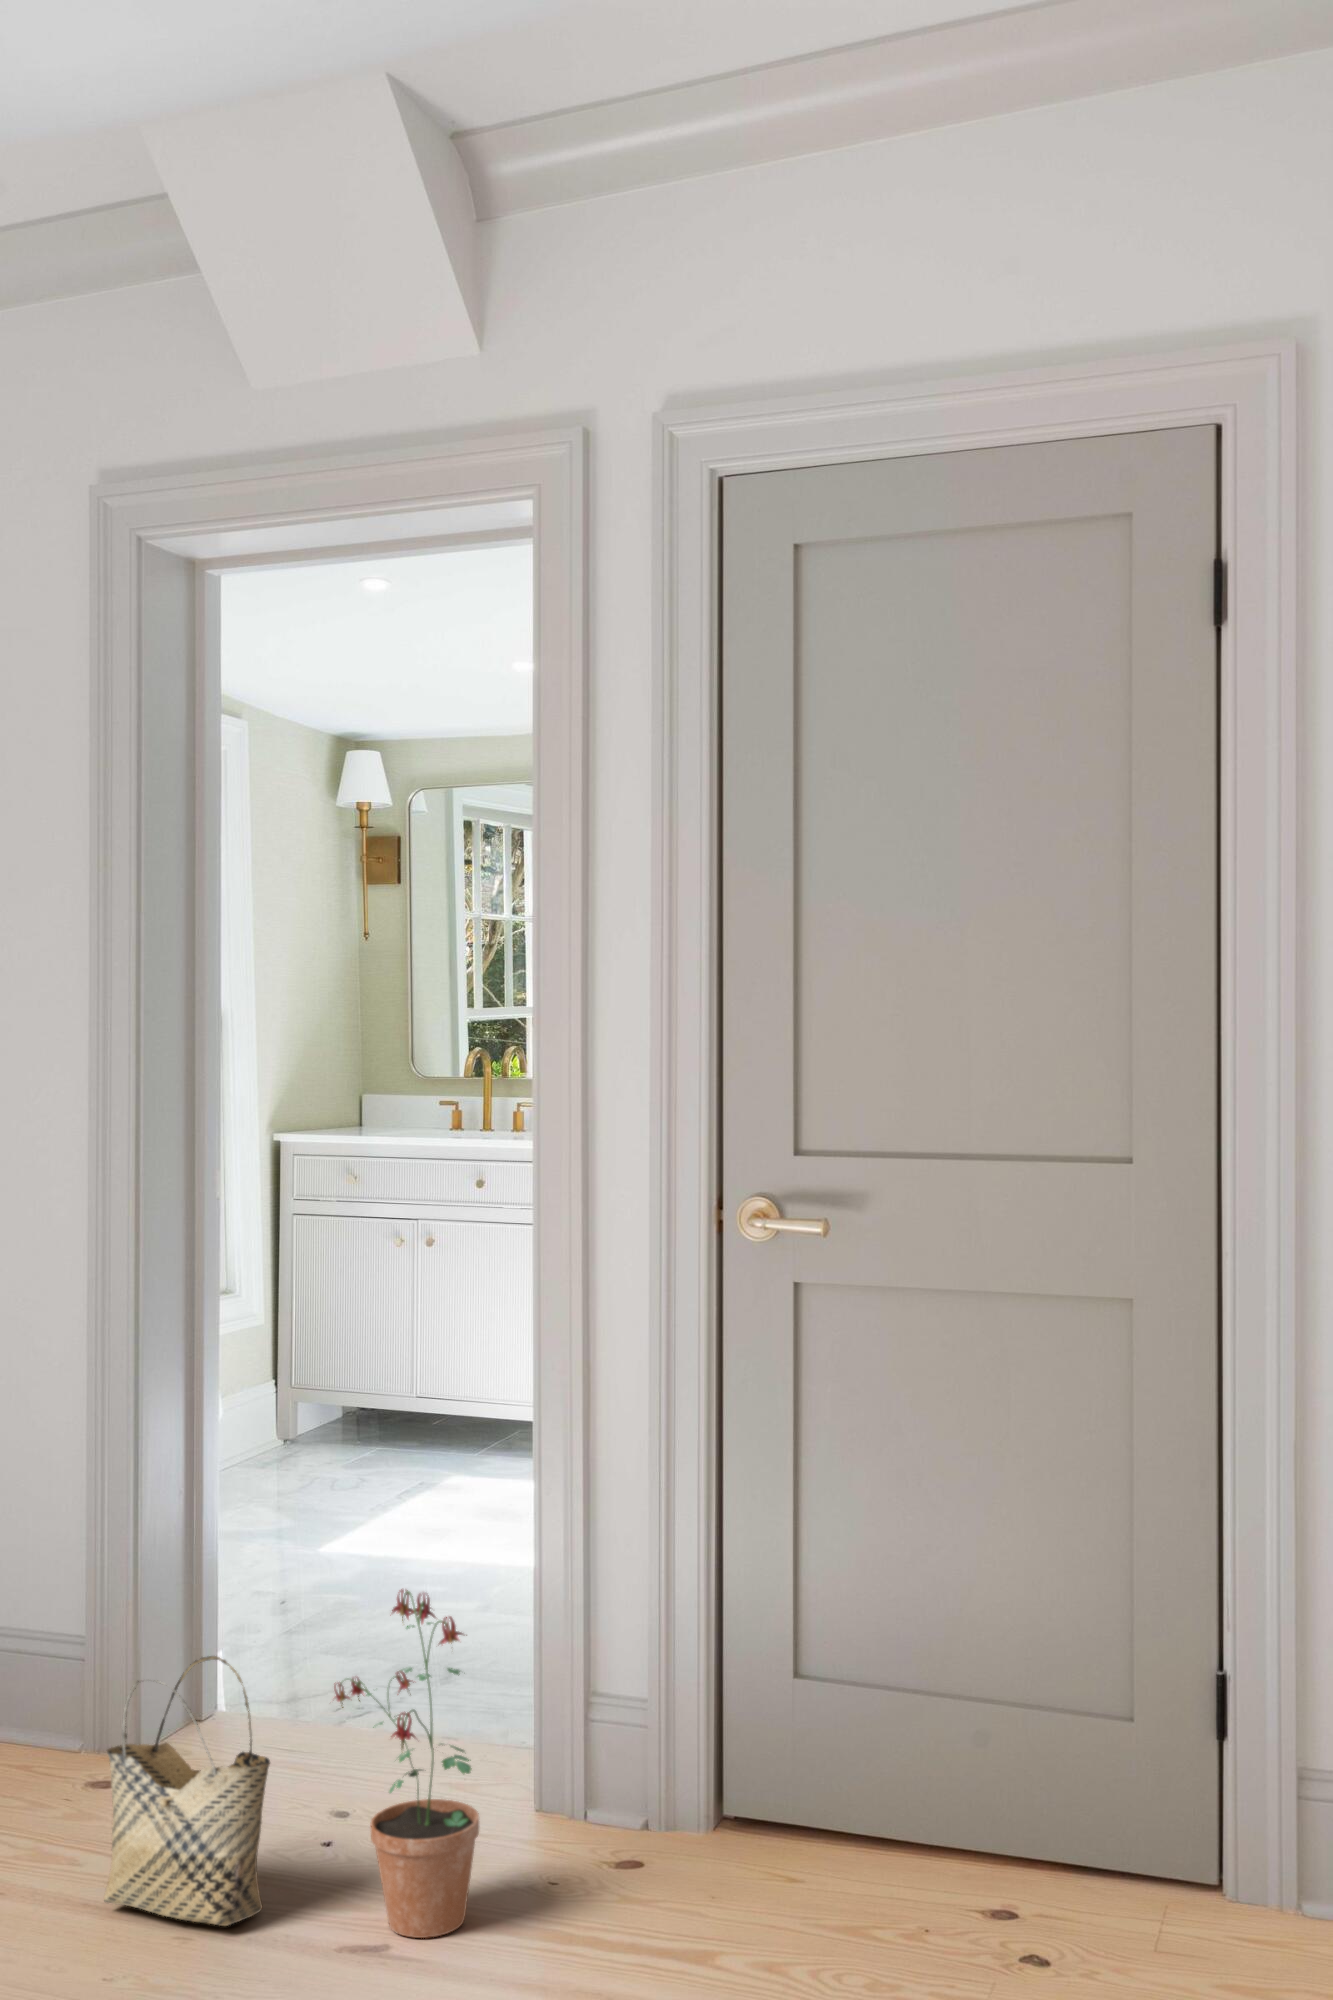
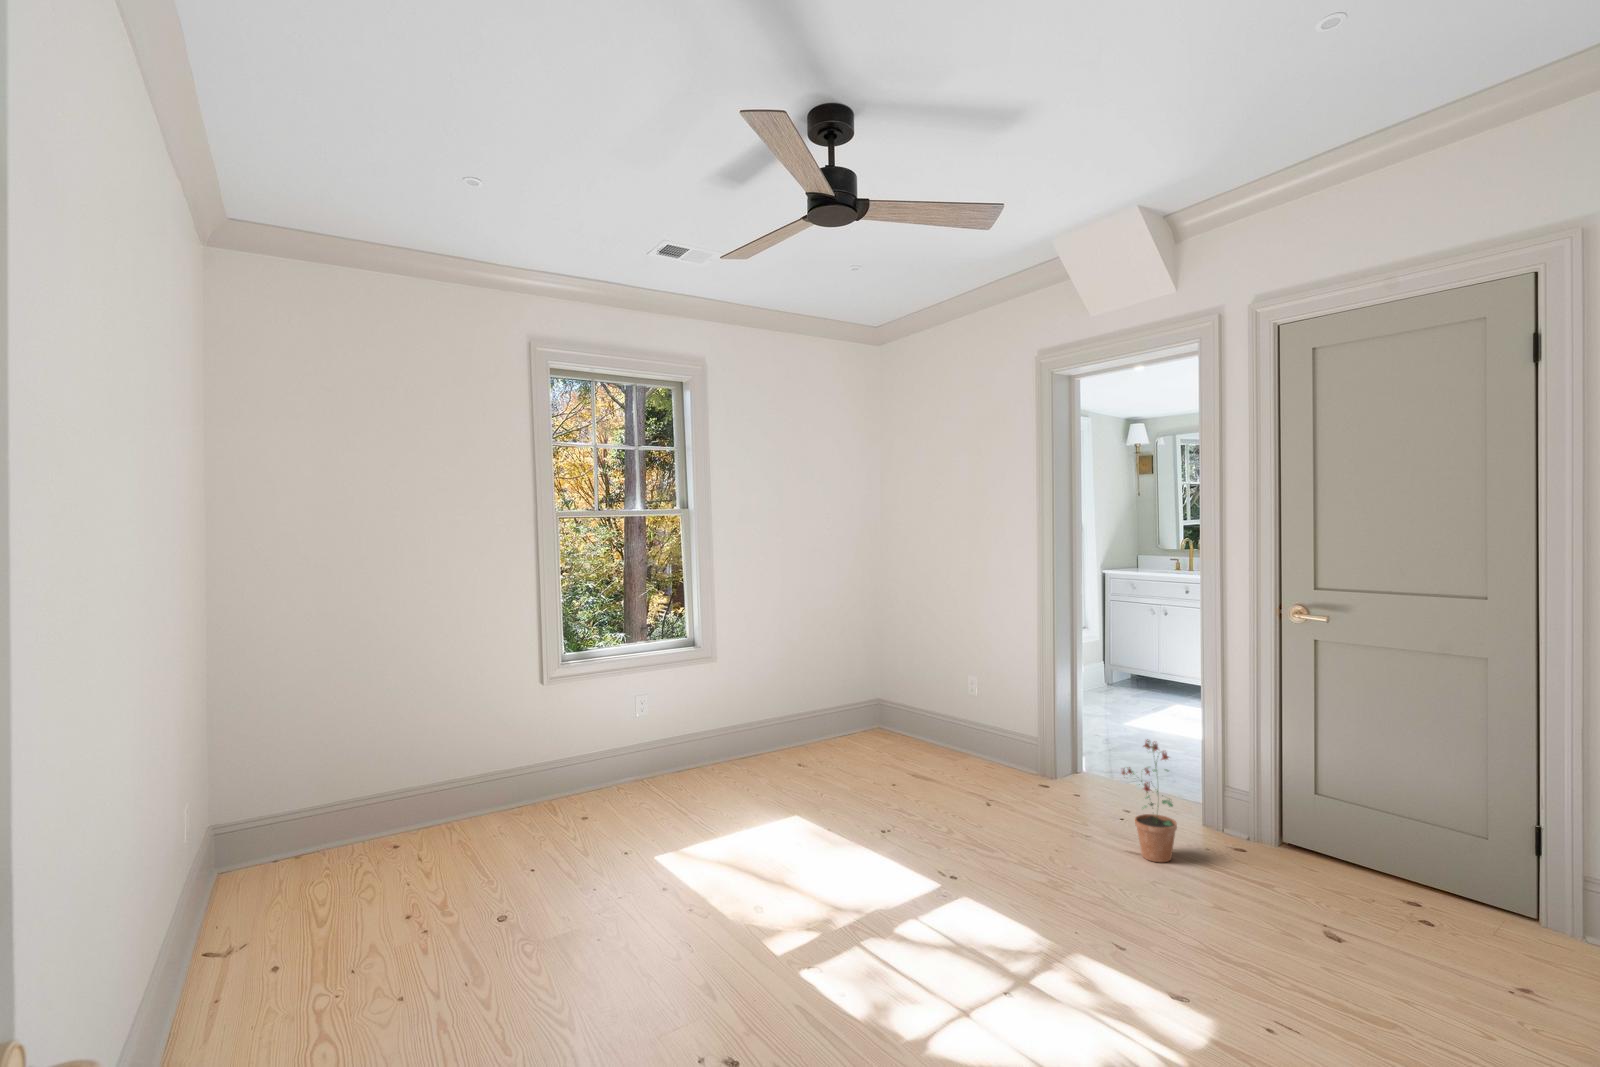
woven basket: present [104,1656,270,1926] -> none [1041,753,1098,844]

